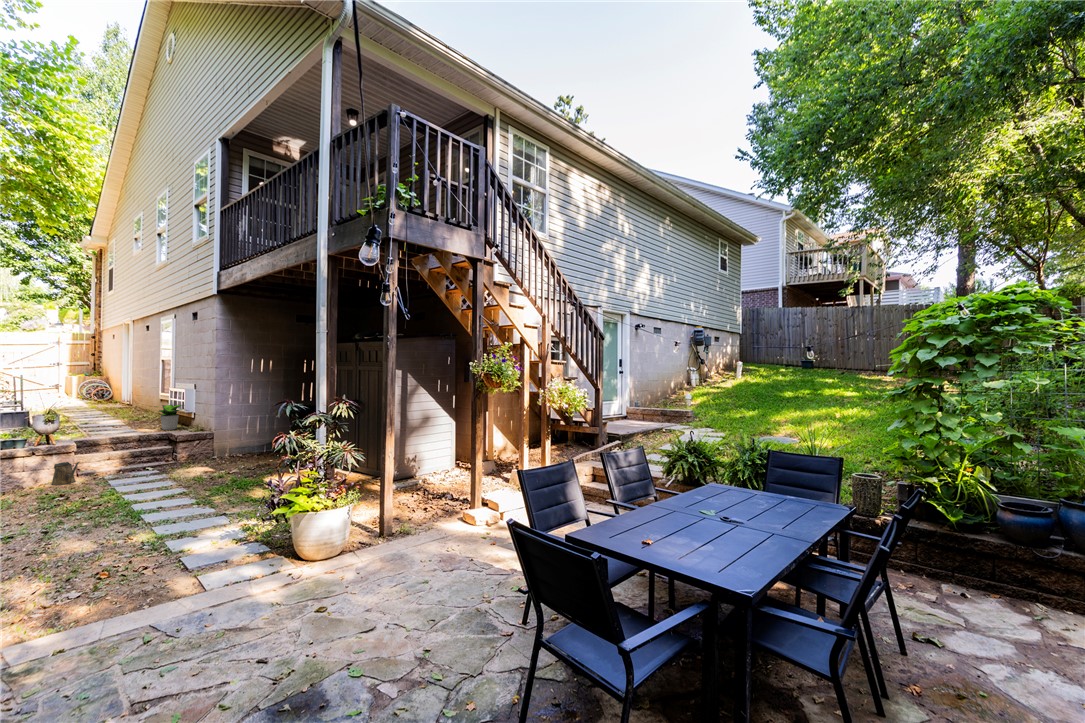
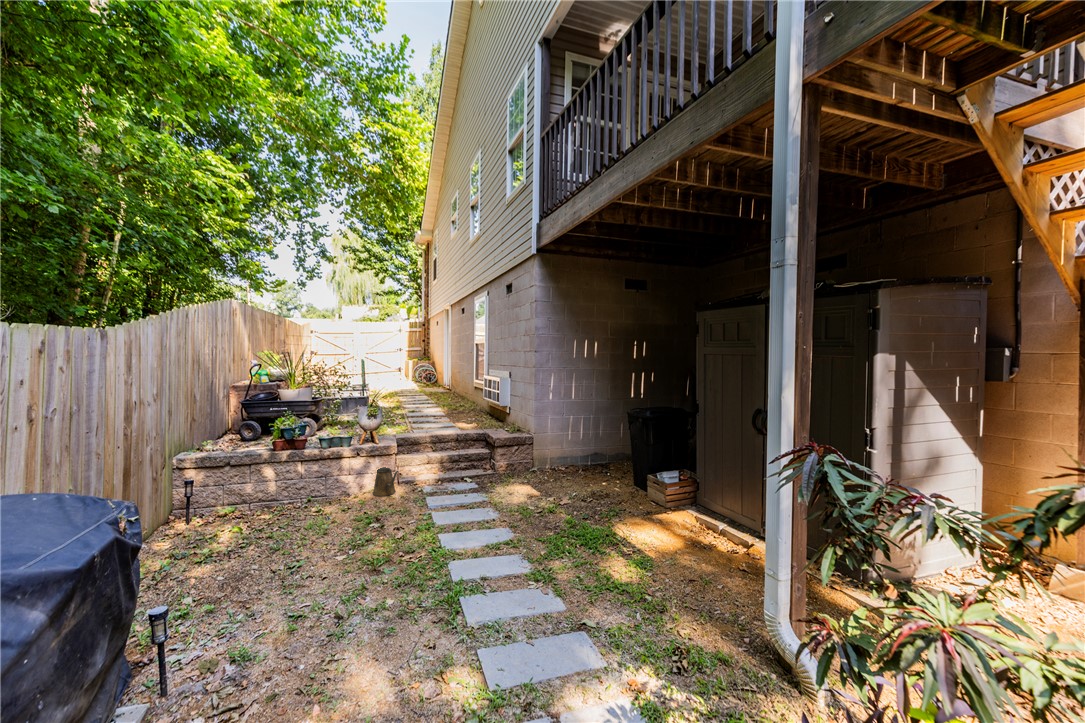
potted plant: present [156,405,182,430] -> none [470,395,506,426]

